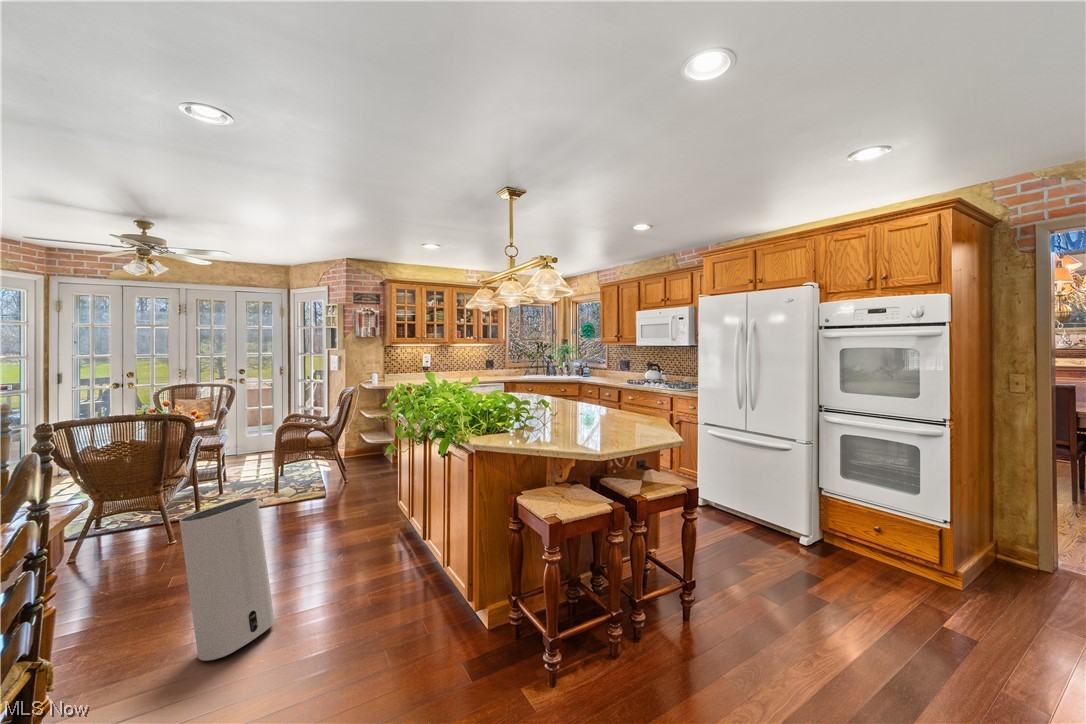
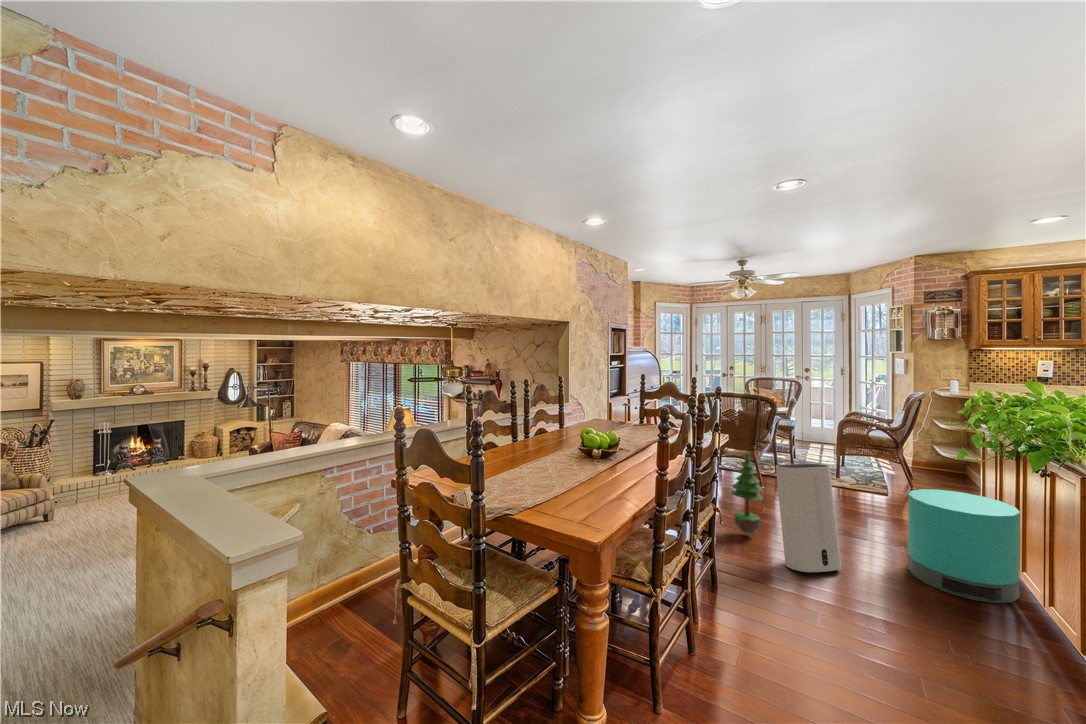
trash can: none [342,486,425,594] -> present [908,489,1020,603]
potted tree: none [104,506,167,636] -> present [731,452,763,536]

